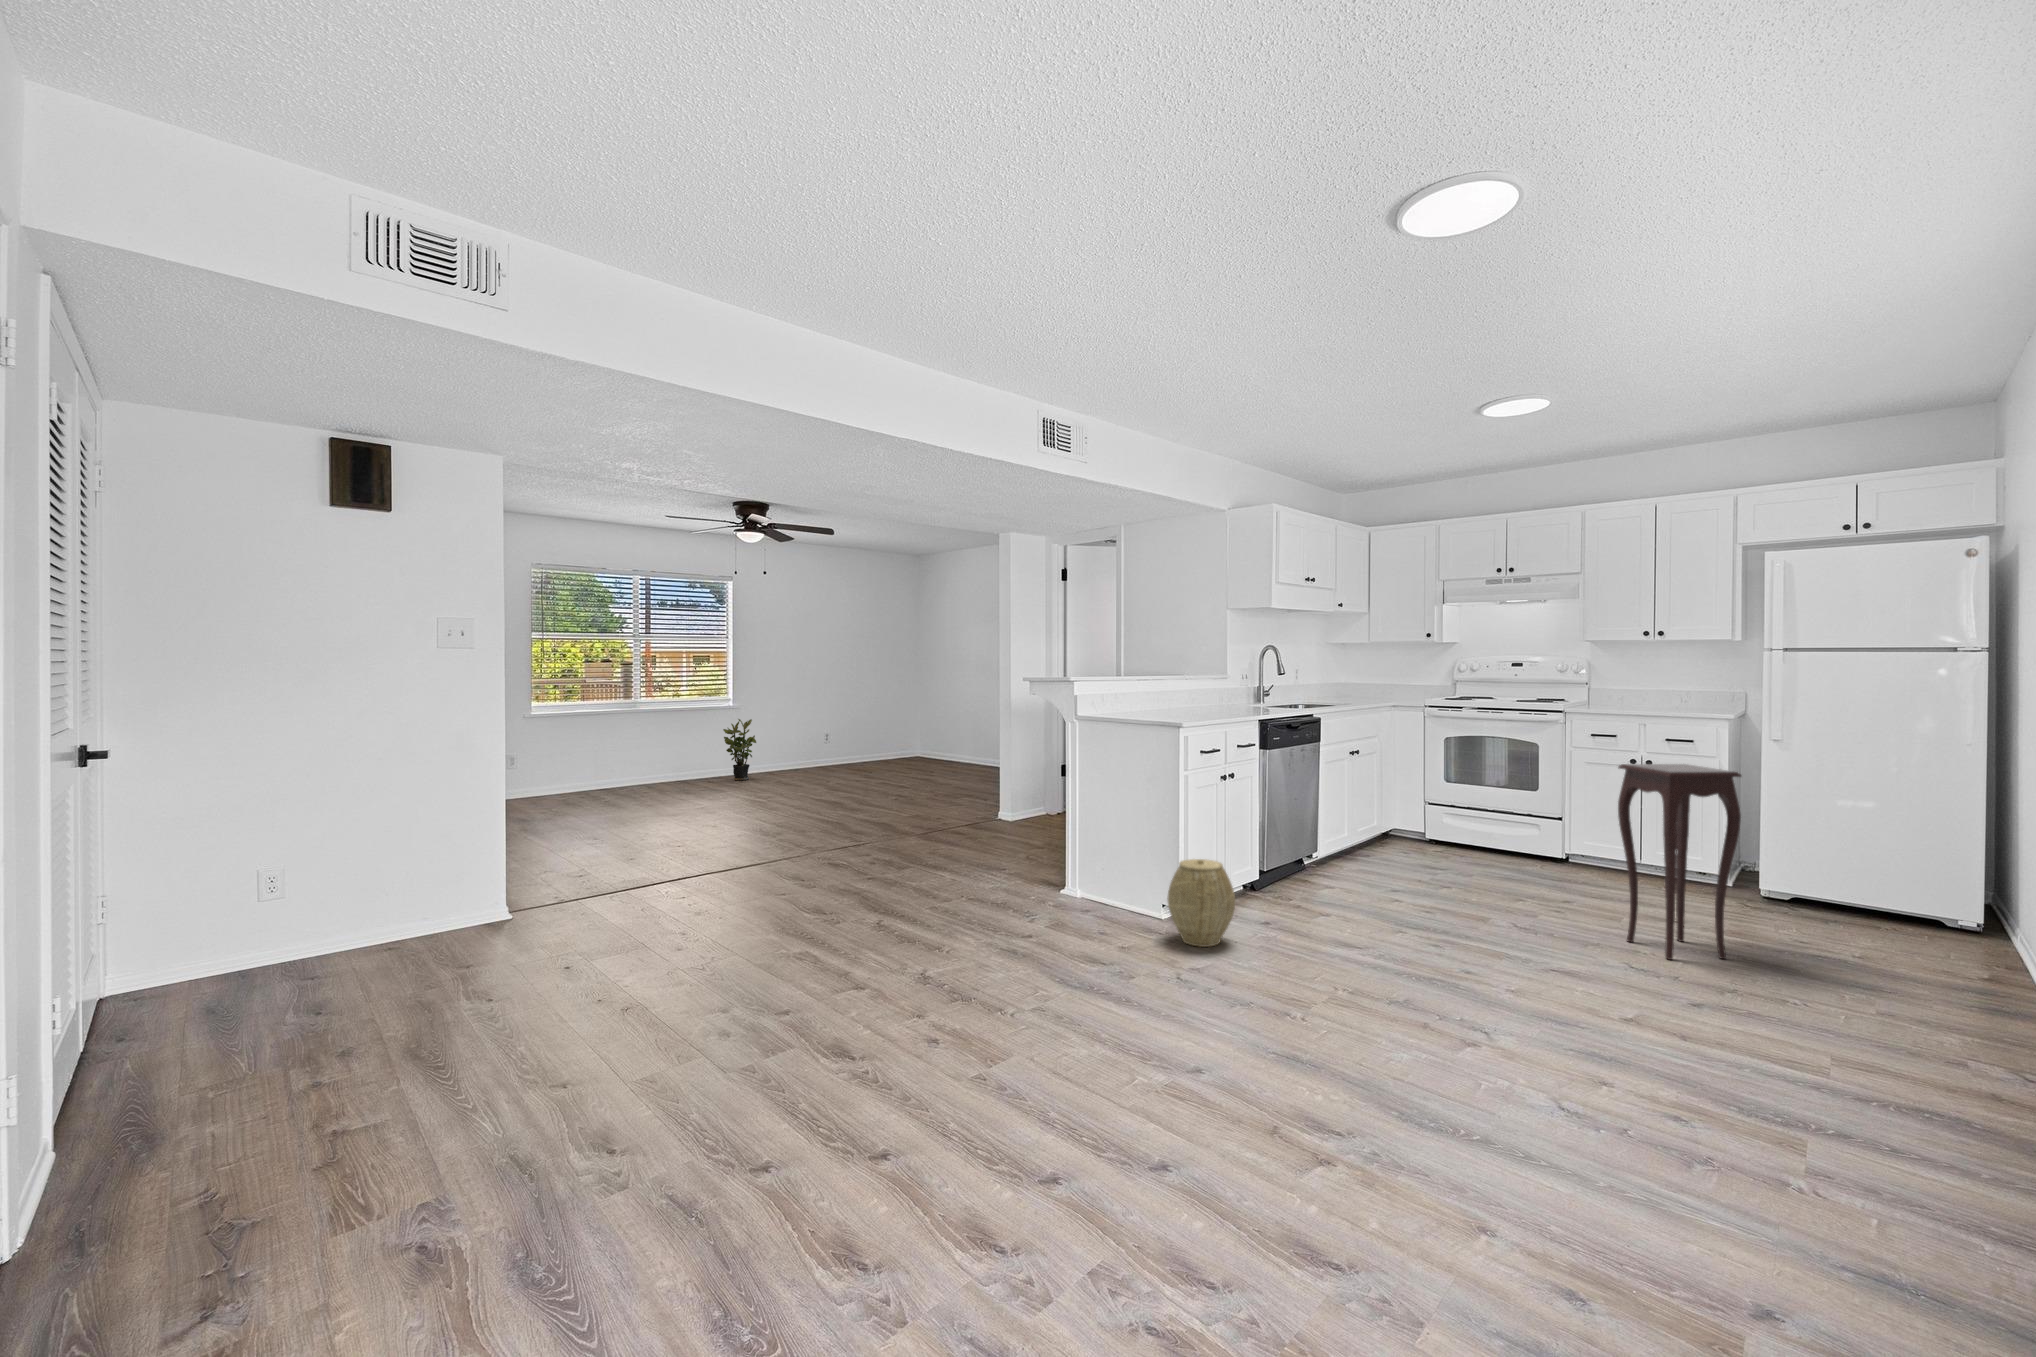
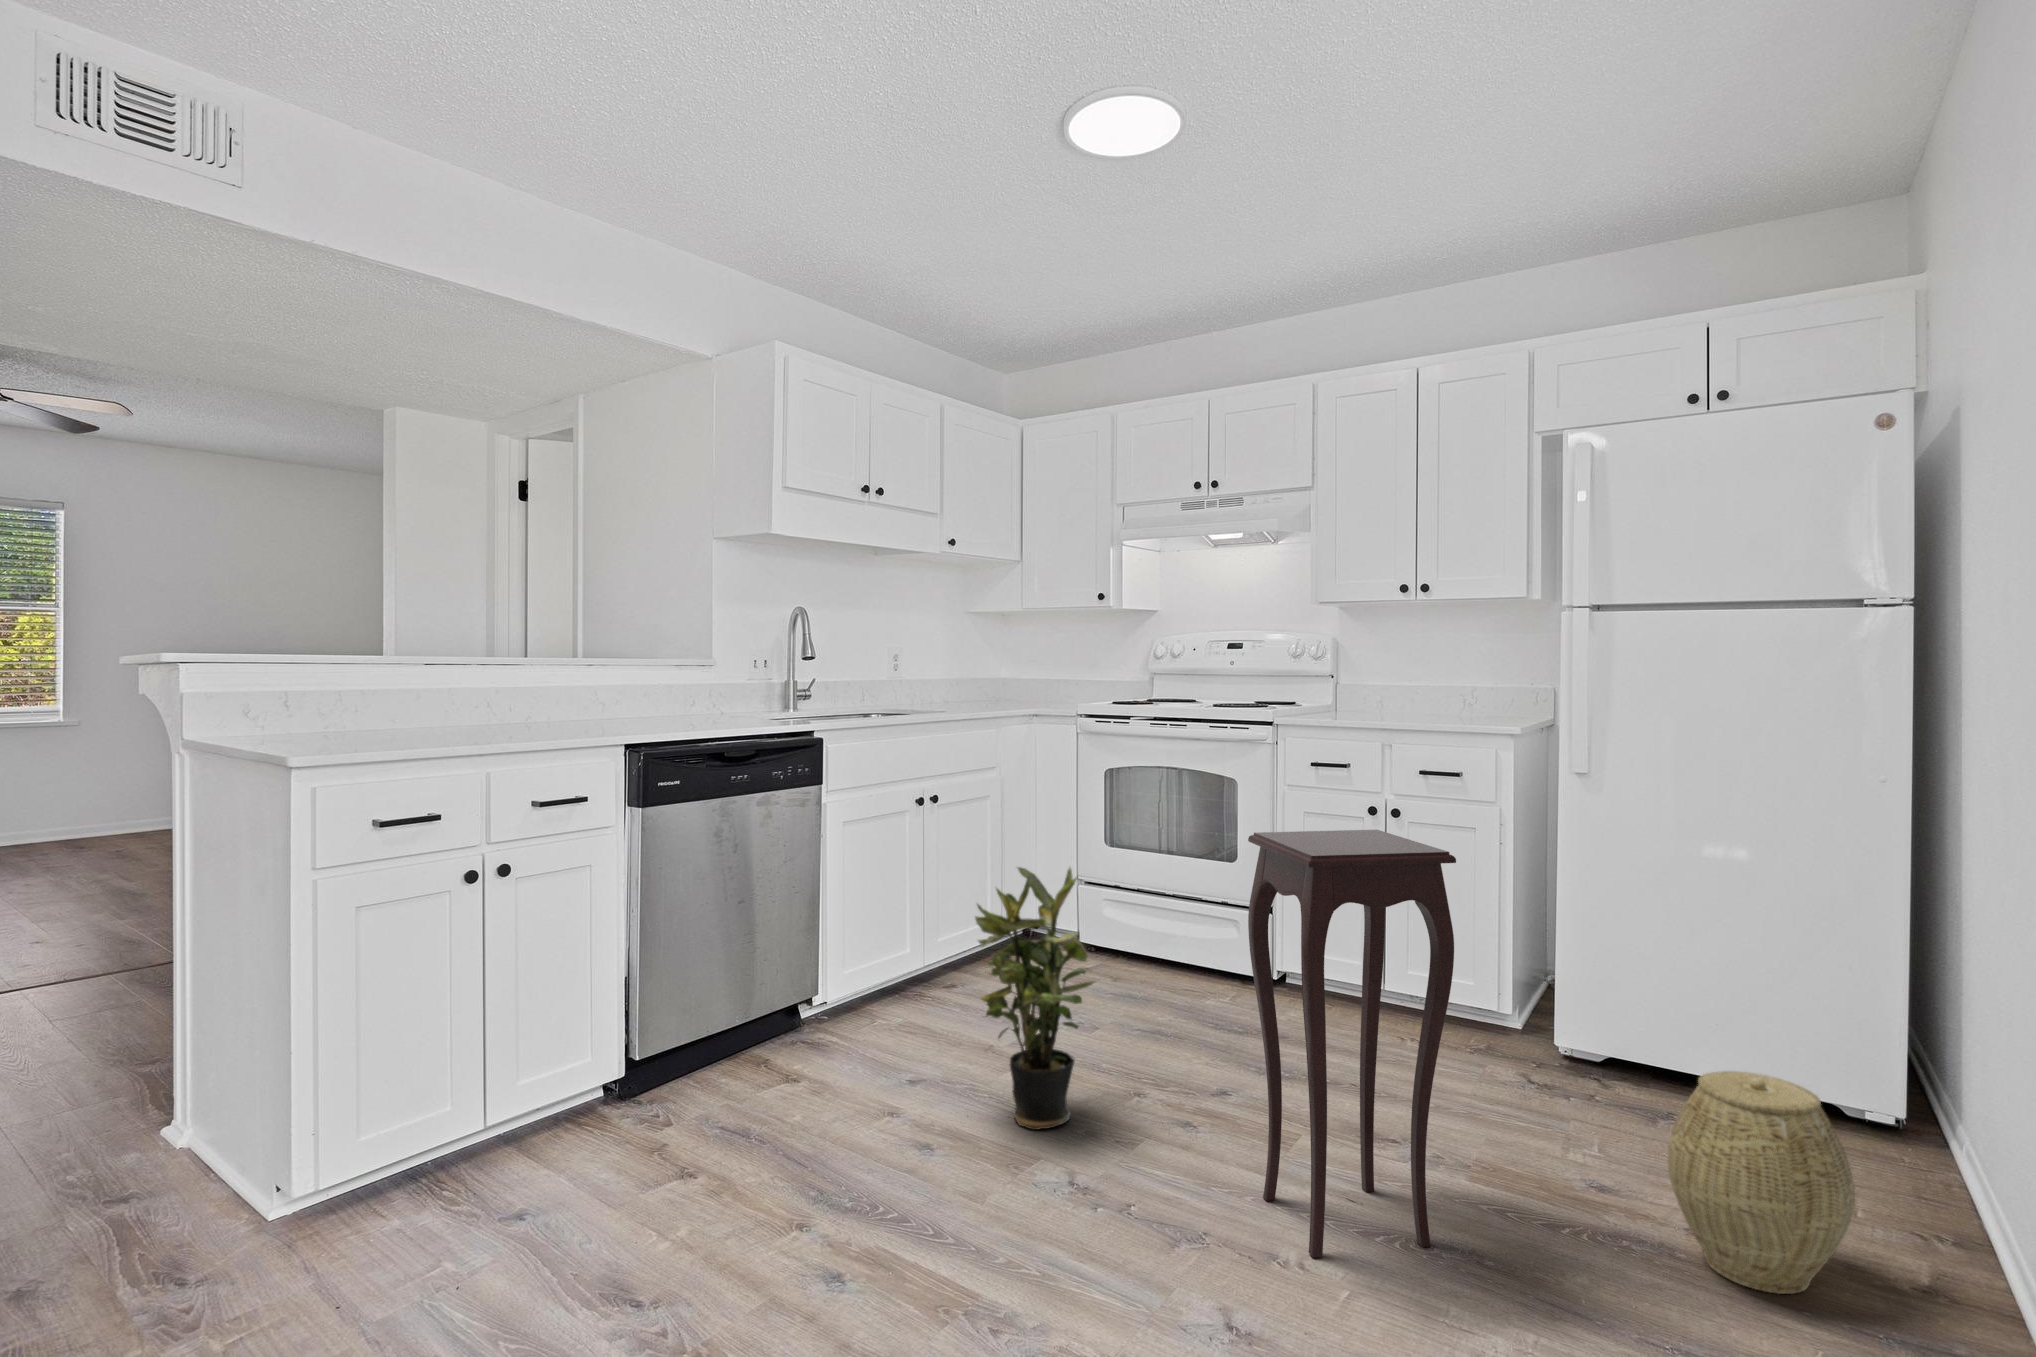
potted plant: present [723,719,756,781] -> present [975,867,1093,1130]
woven basket: present [1167,859,1235,947] -> present [1667,1071,1855,1294]

